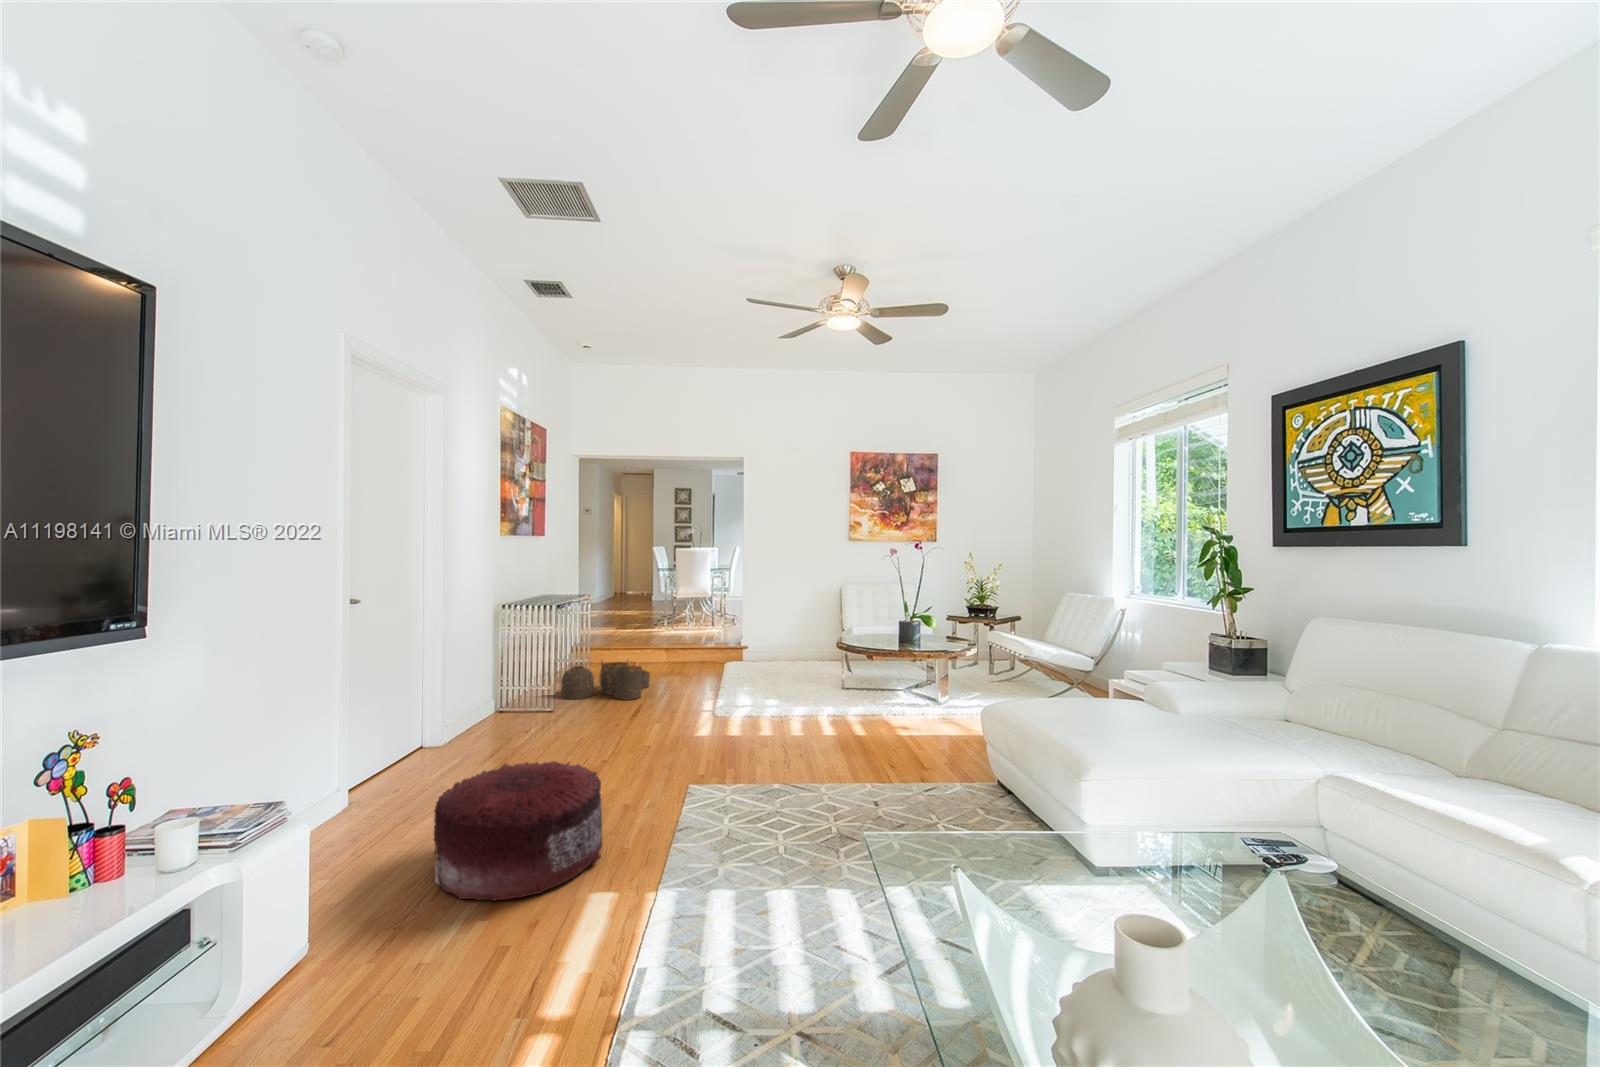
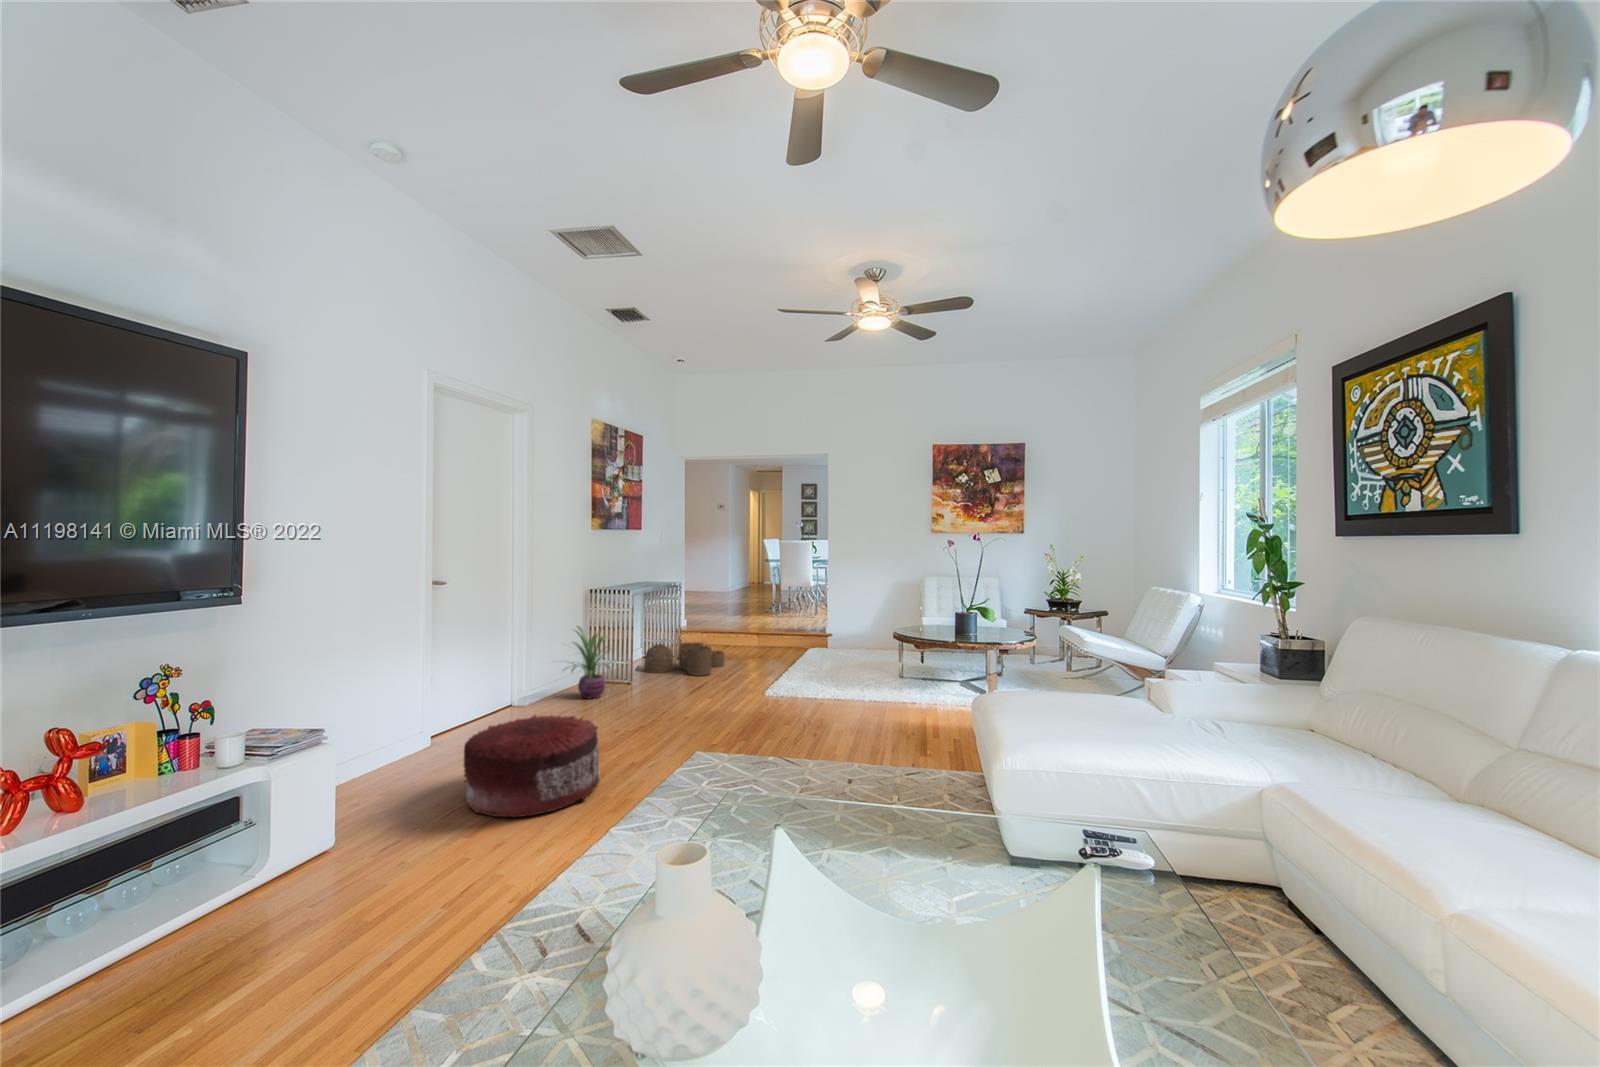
decorative plant: none [456,648,562,735] -> present [568,626,610,699]

